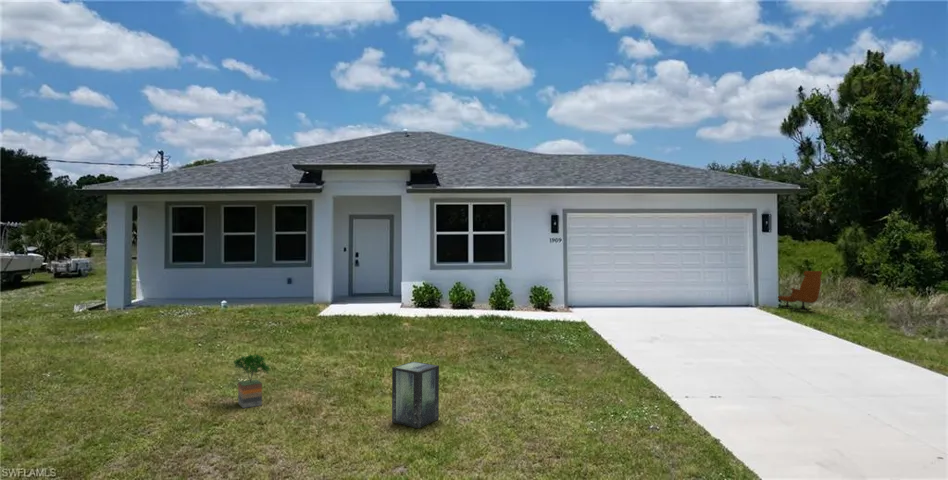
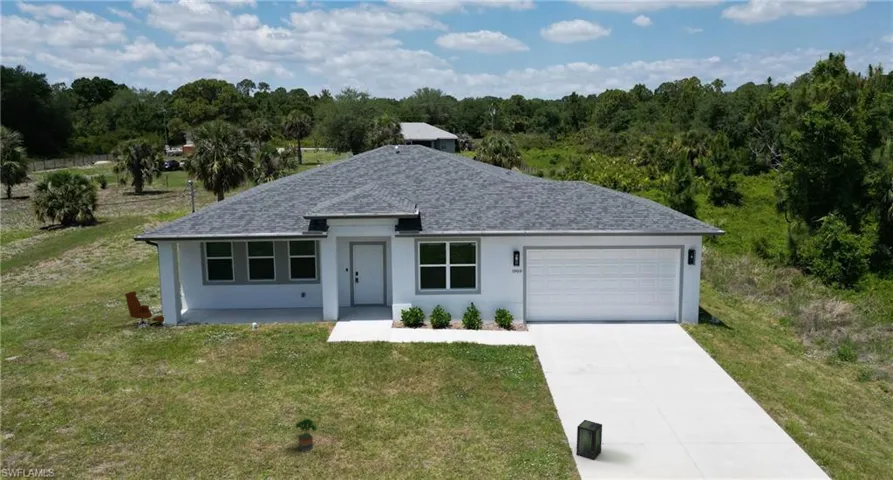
lounge chair: present [778,271,822,313] -> present [125,291,164,327]
storage box: present [392,361,439,428] -> present [577,420,602,460]

